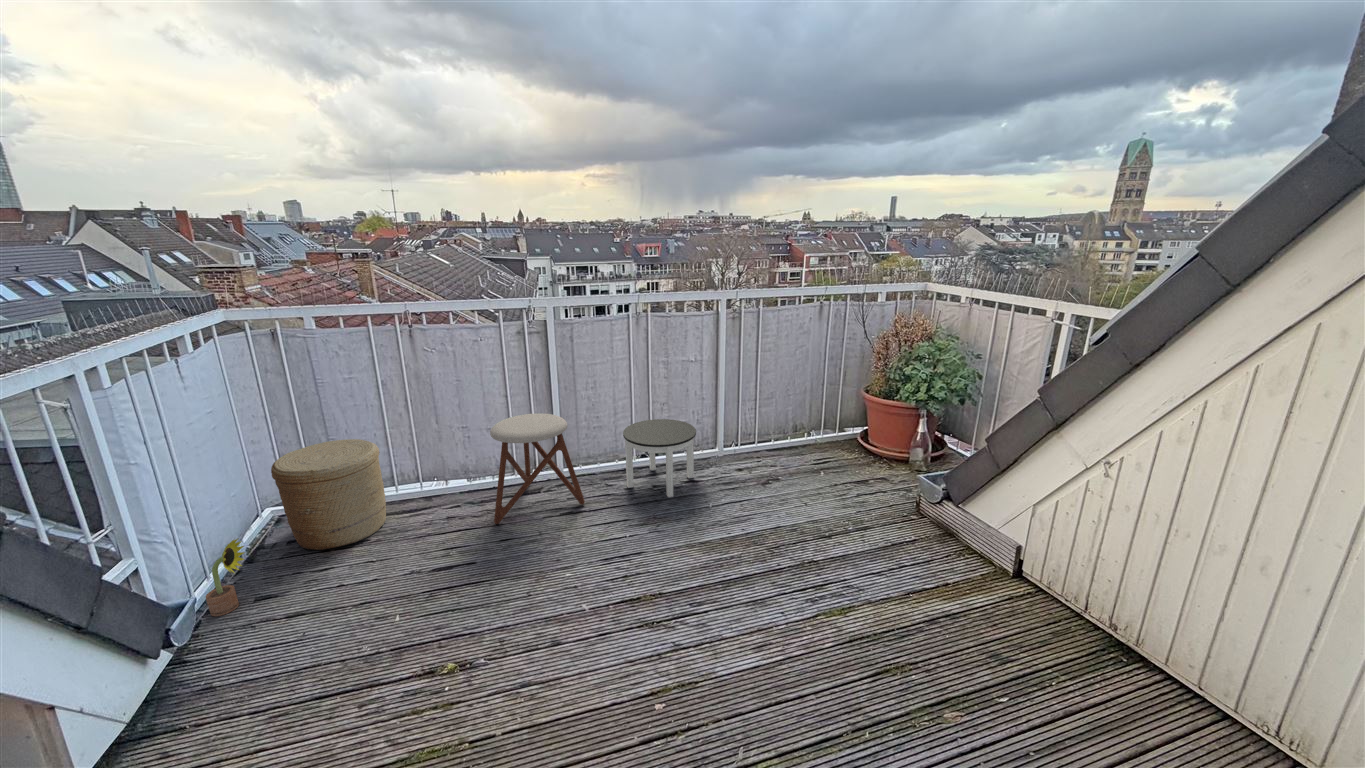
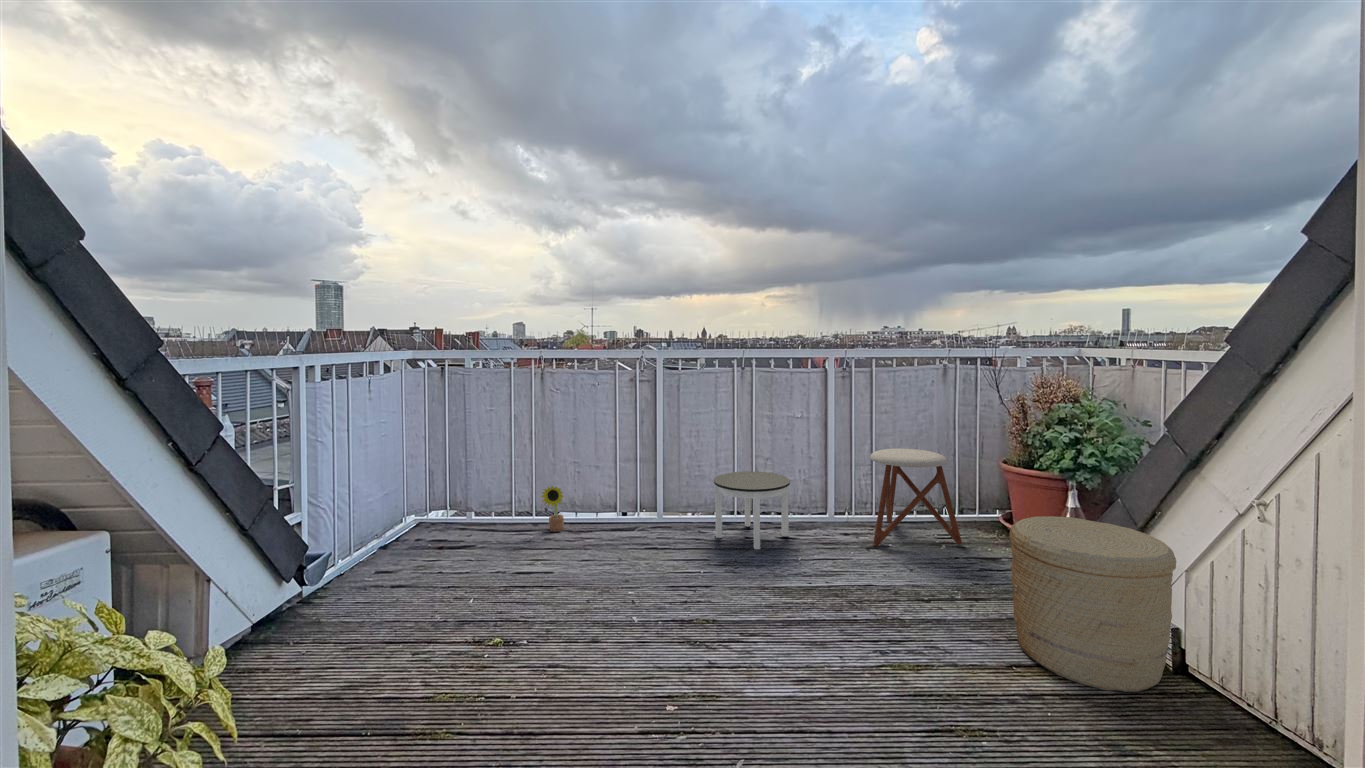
stool: present [490,414,585,524] -> present [870,449,962,546]
woven basket: present [271,439,386,550] -> present [1009,516,1176,692]
decorative plant: present [206,538,244,616] -> present [541,486,564,532]

